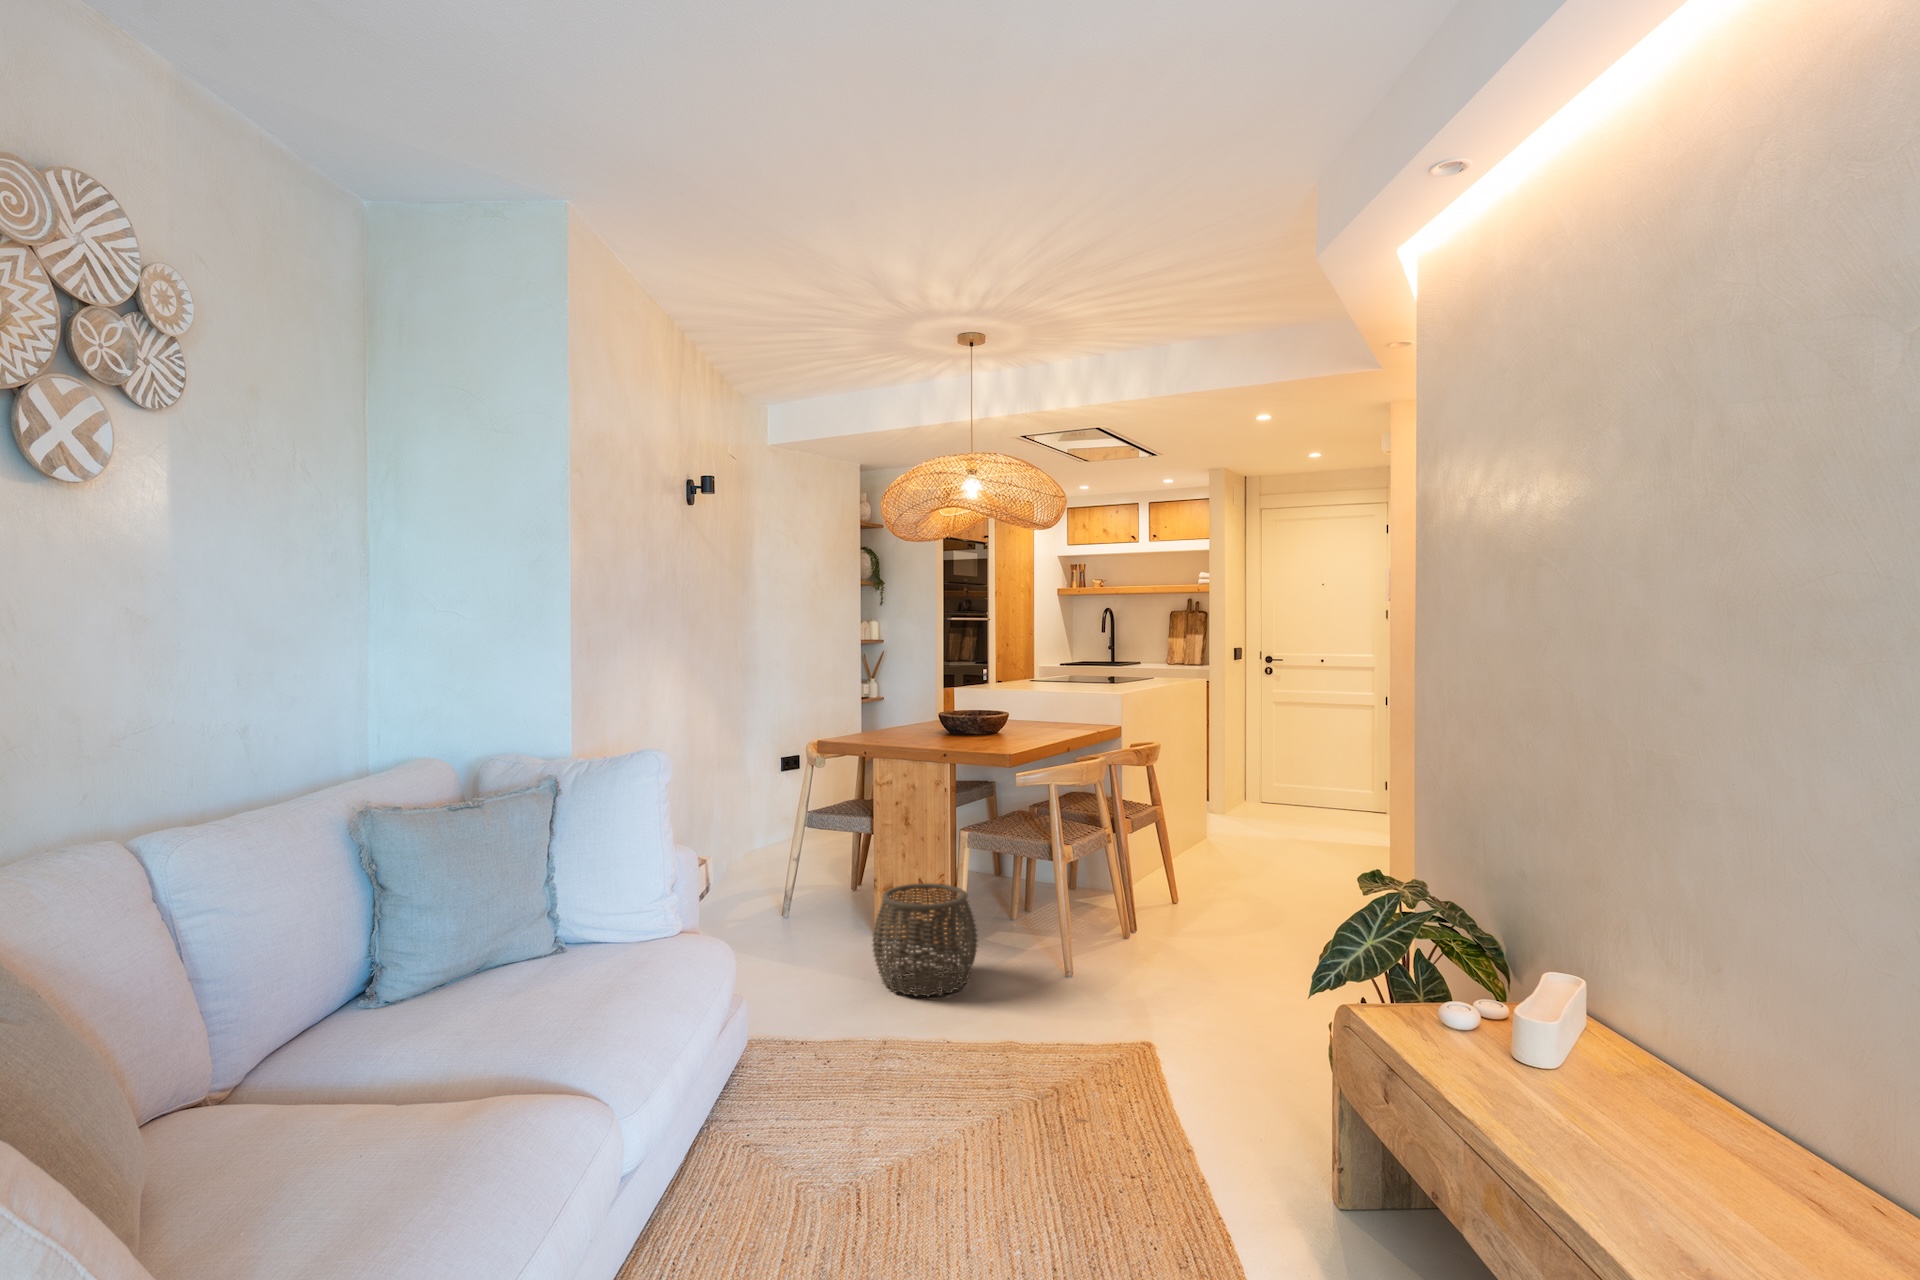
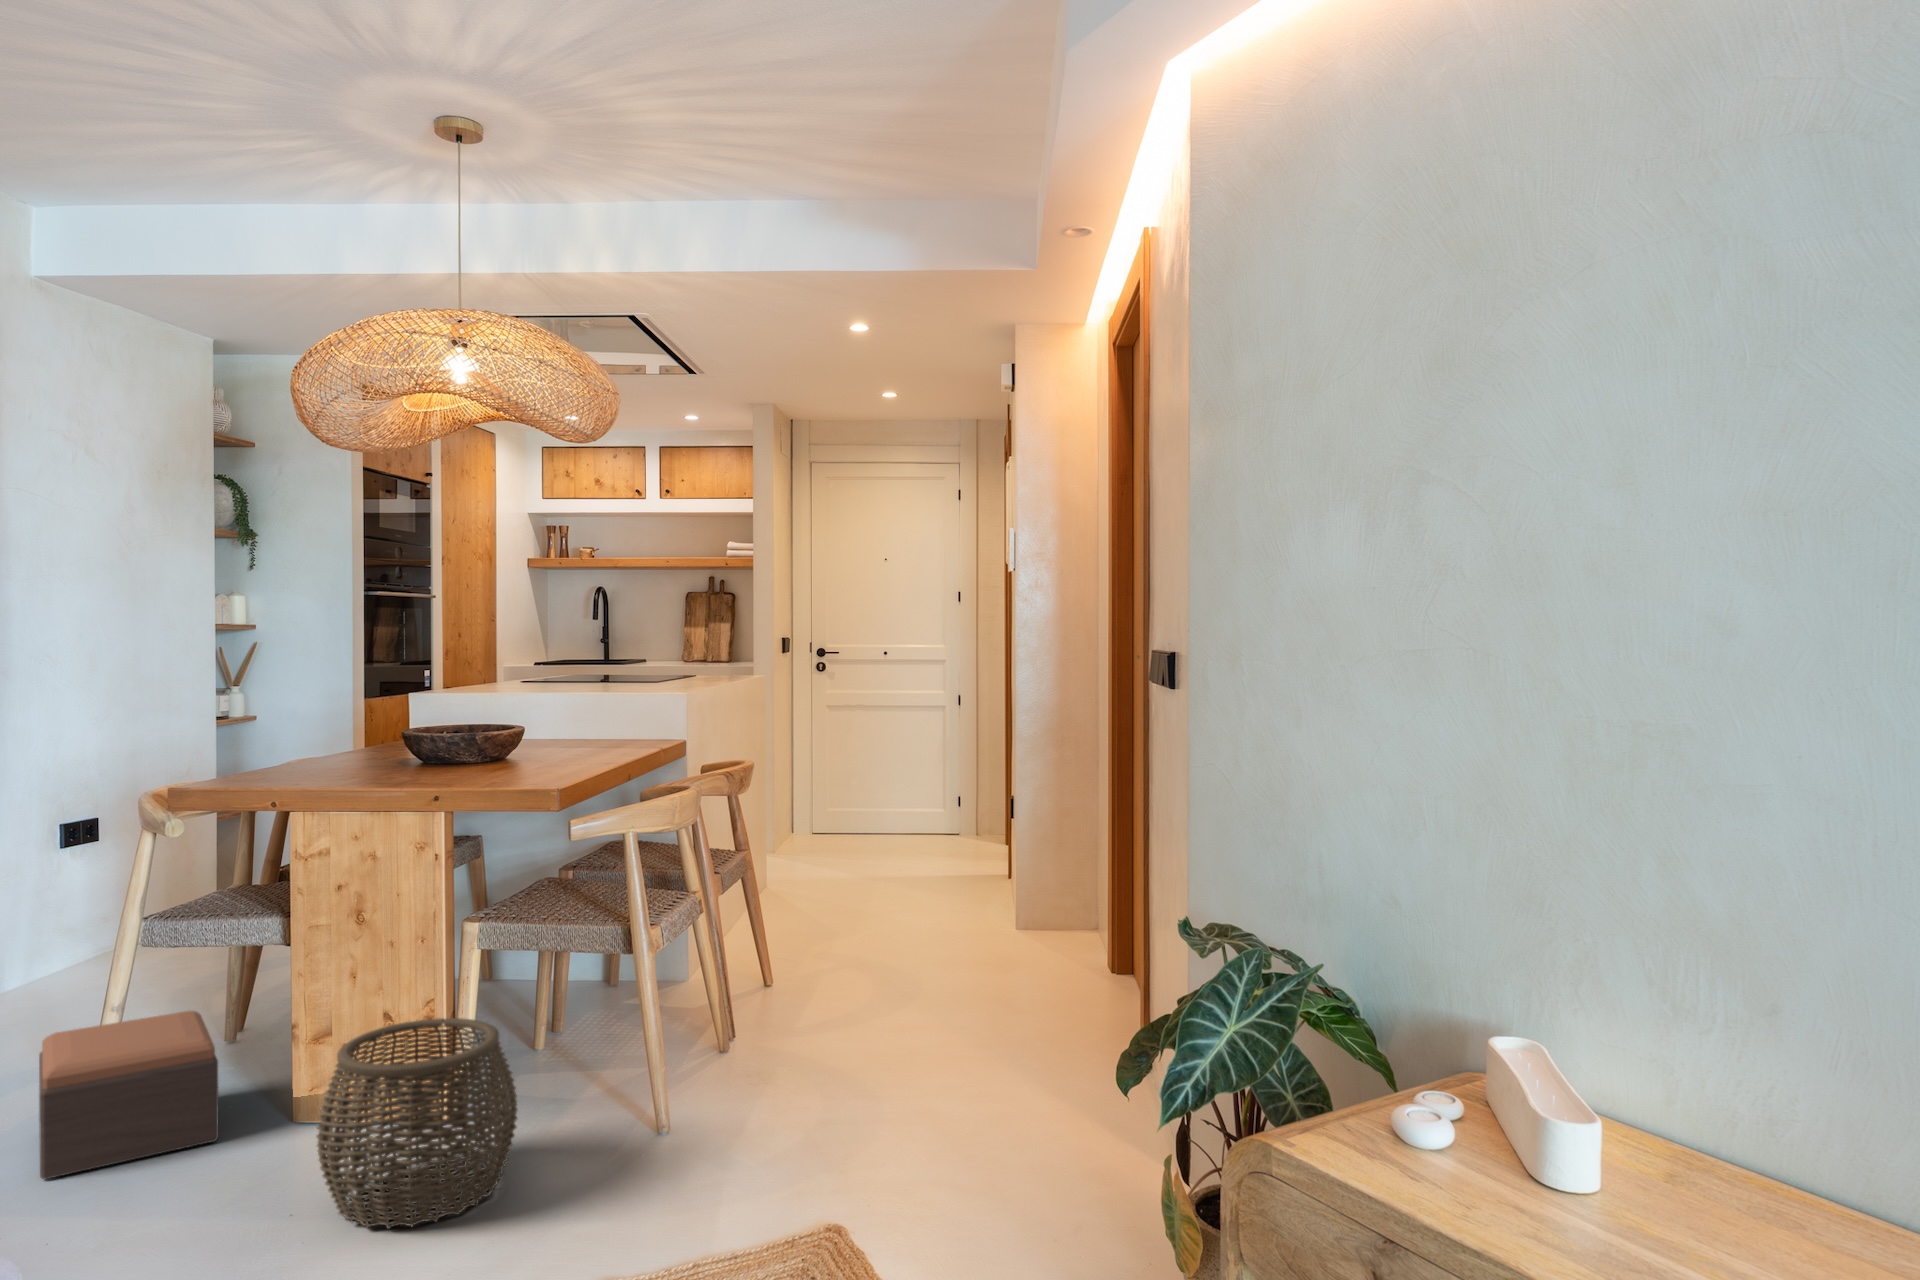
footstool: none [755,866,836,942] -> present [39,1011,219,1179]

